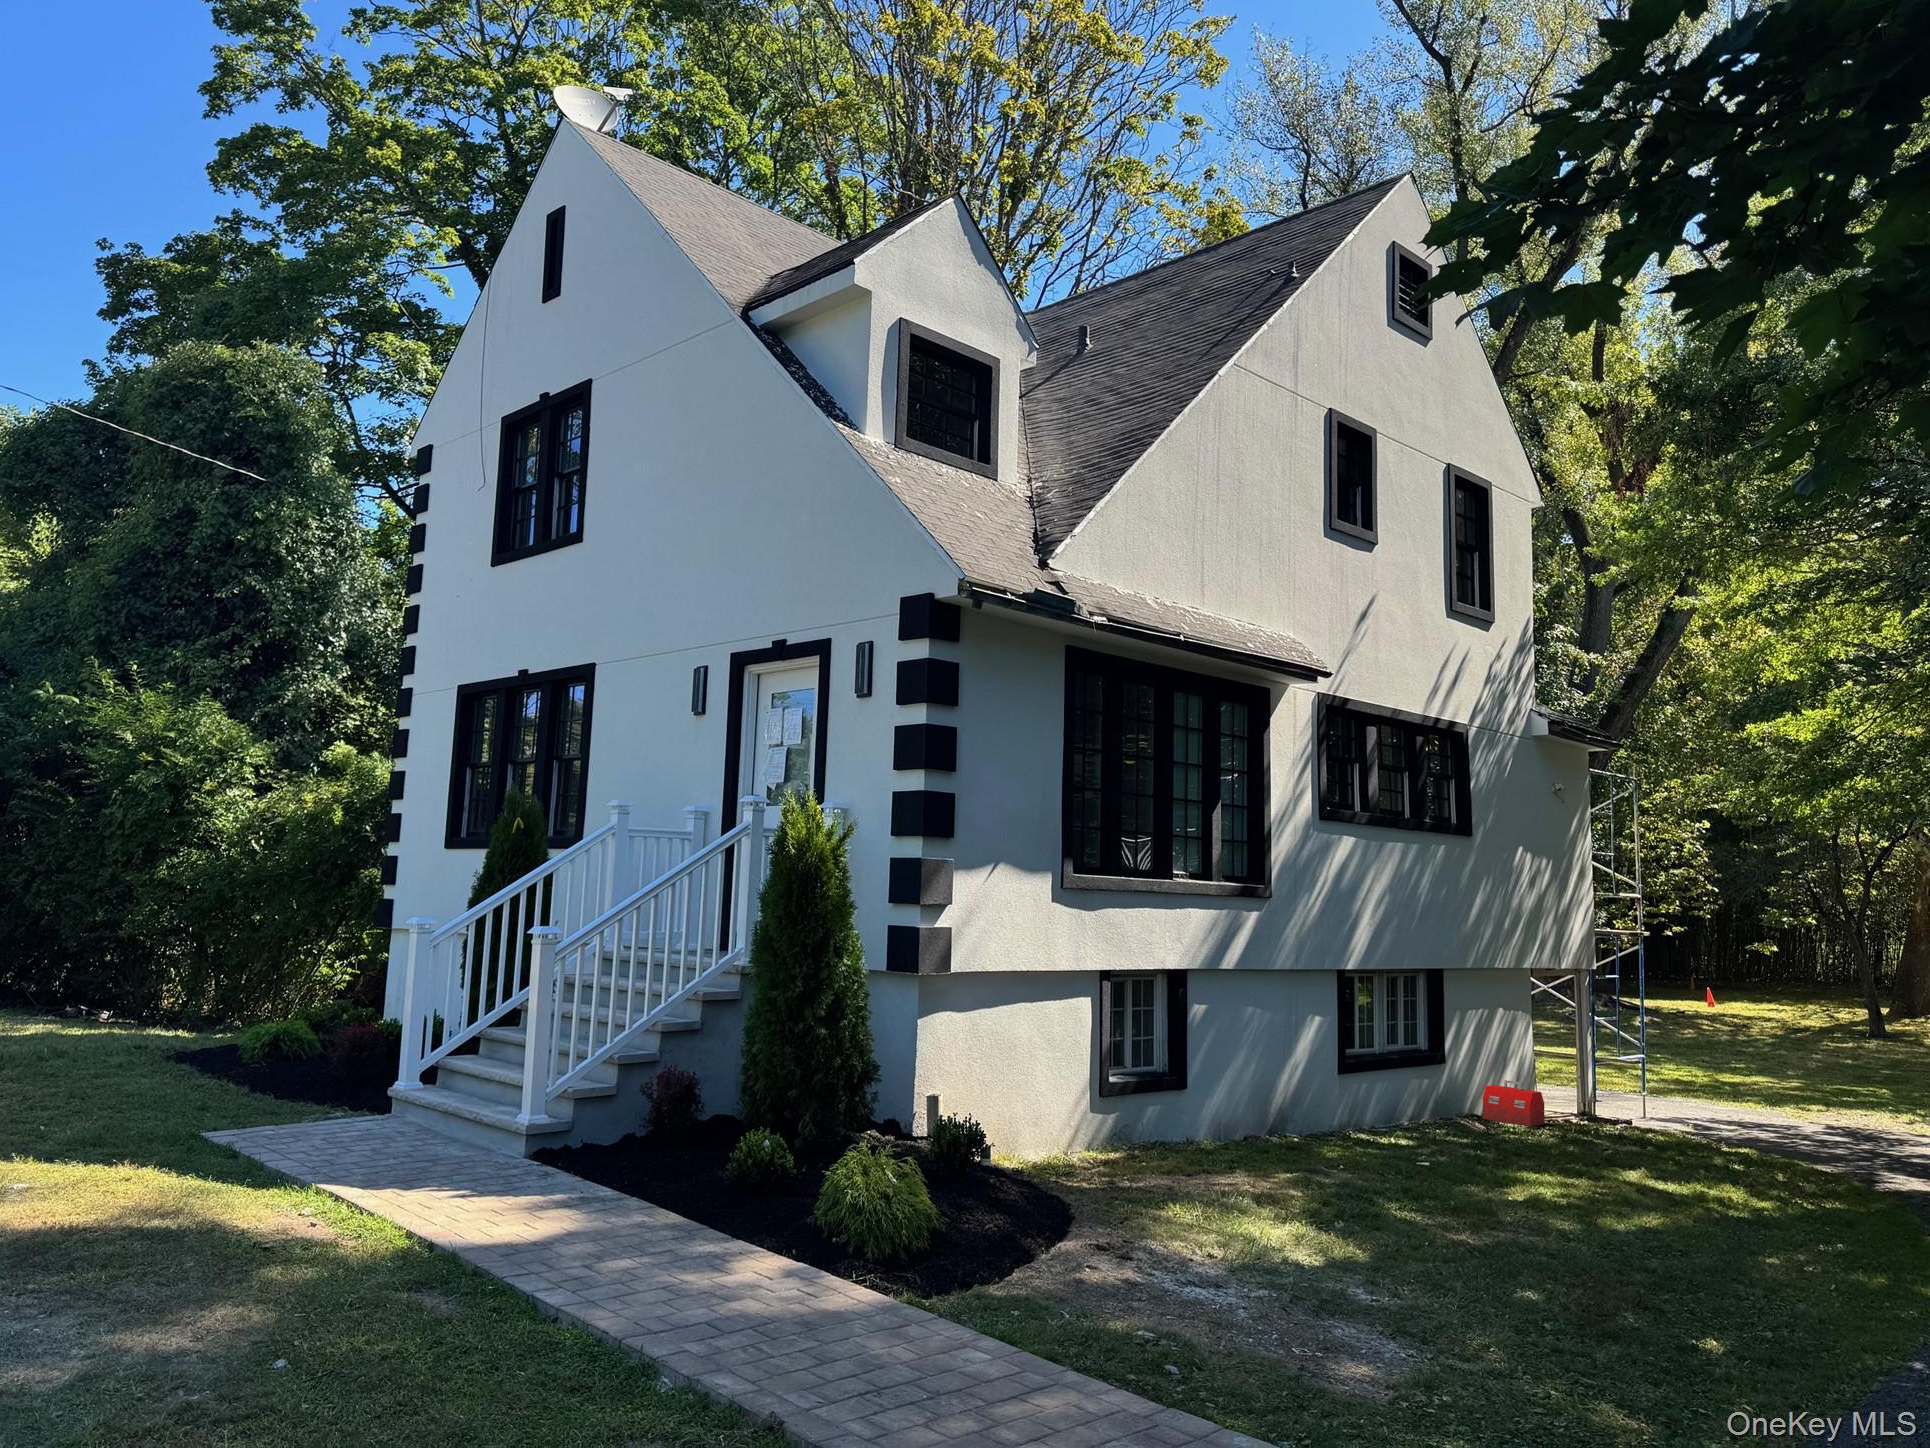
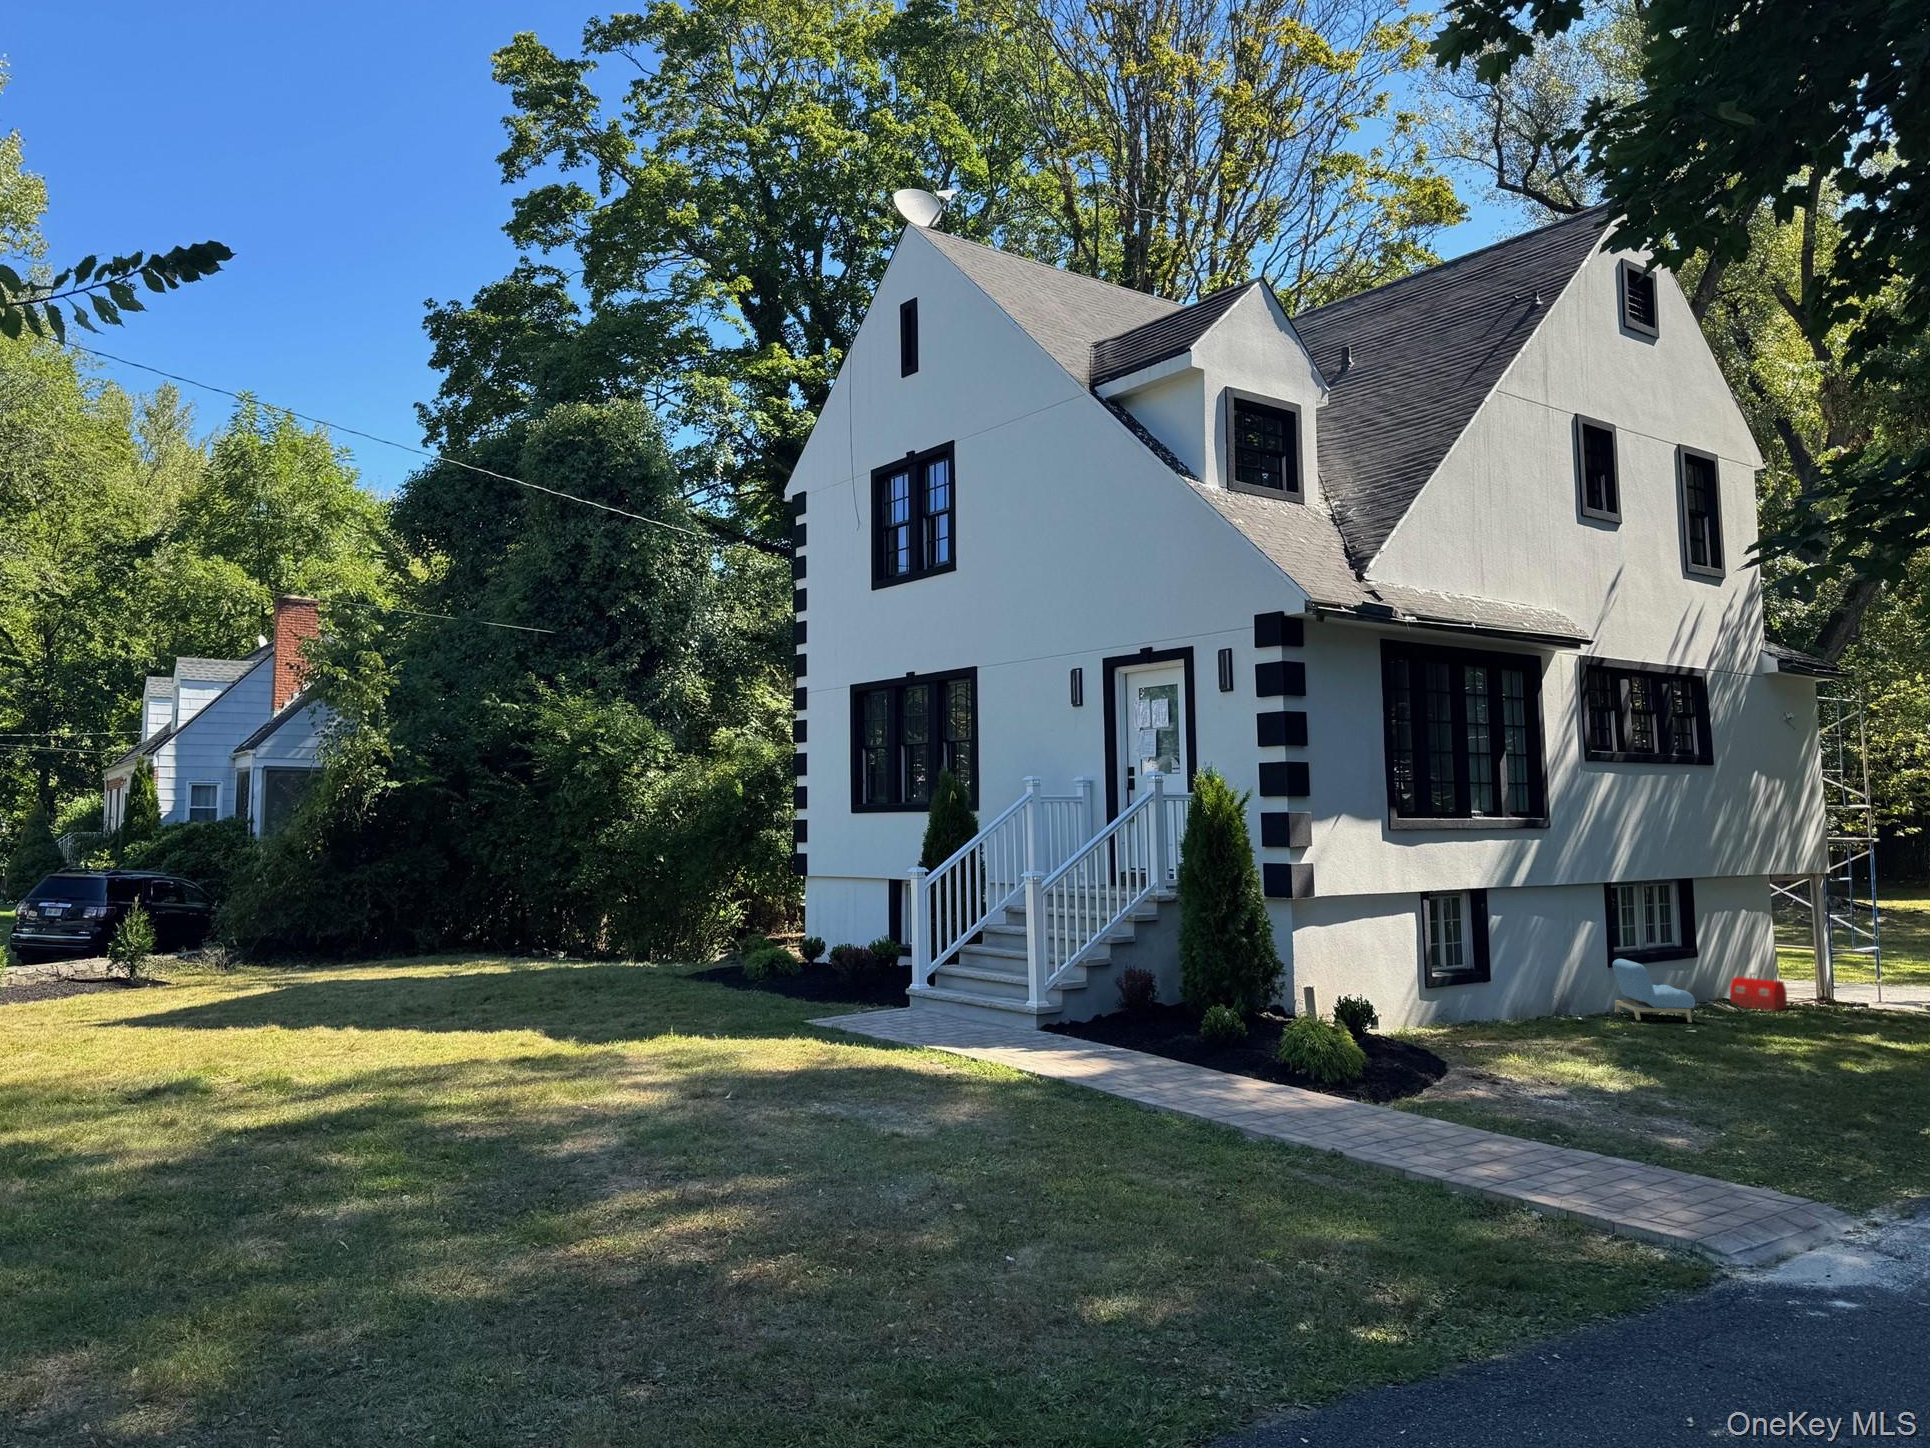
armchair: none [1346,1061,1436,1143] -> present [1612,959,1695,1022]

